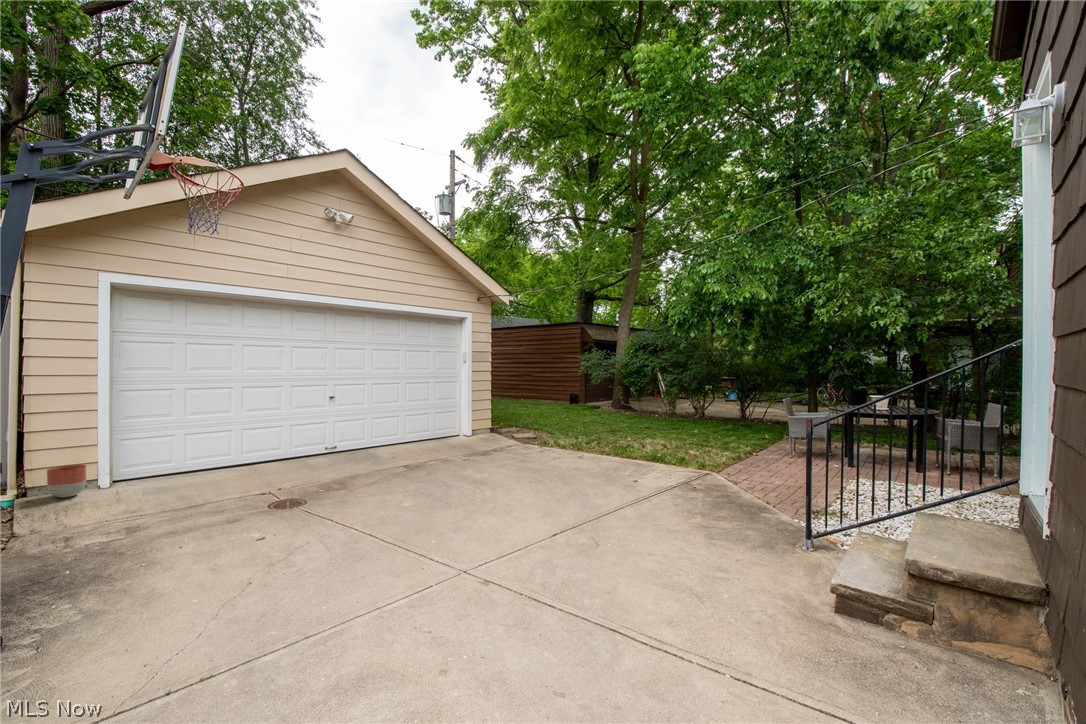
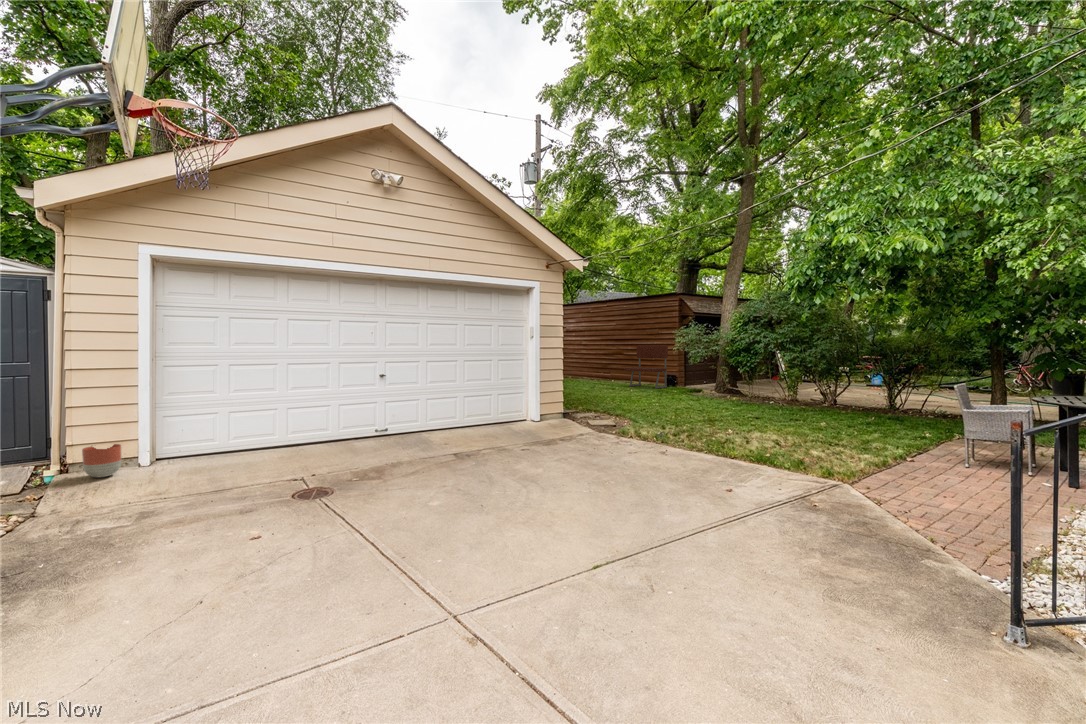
bench: none [533,366,570,404] -> present [625,345,668,389]

